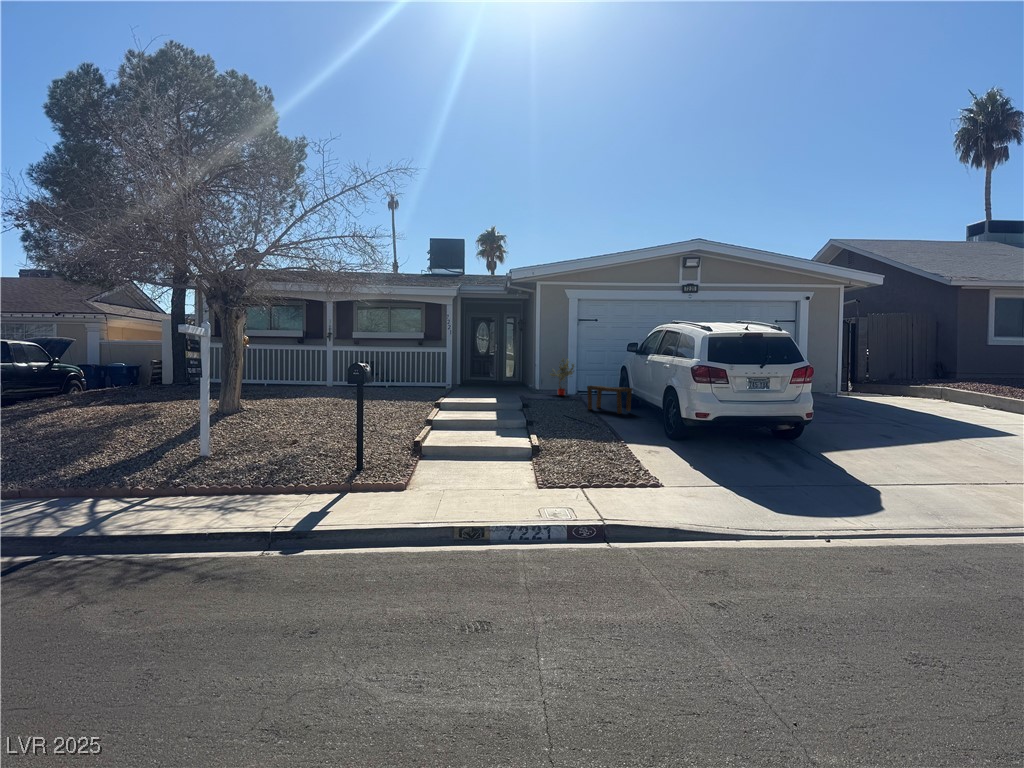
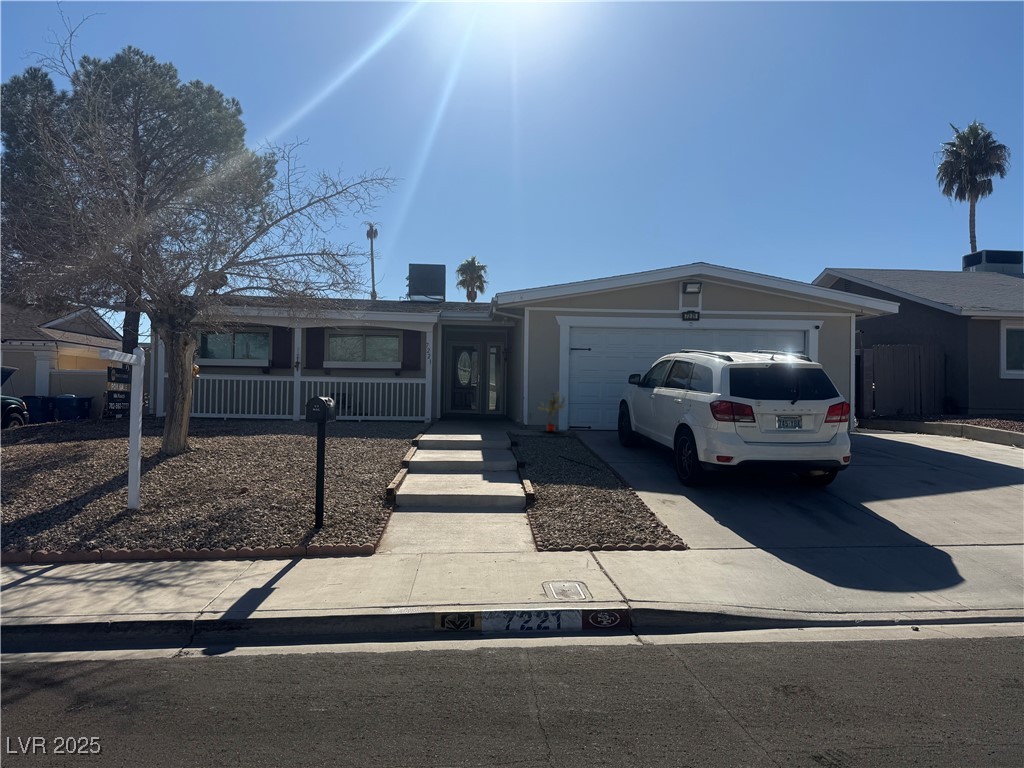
bench: present [587,385,633,414] -> none [581,421,632,453]

